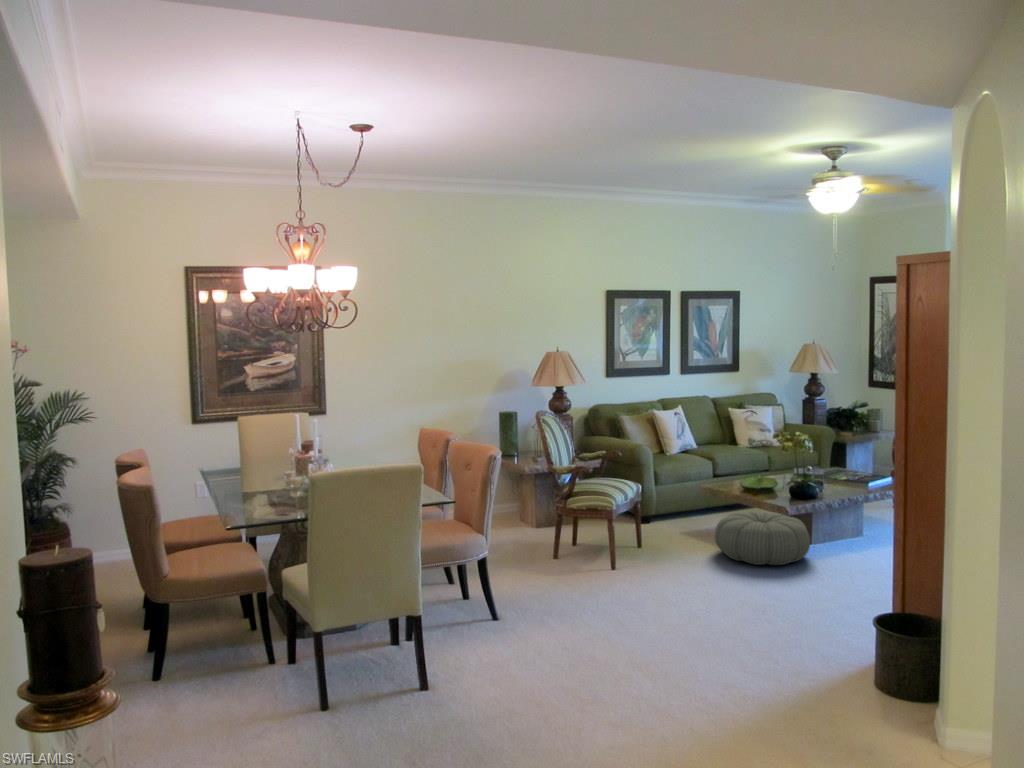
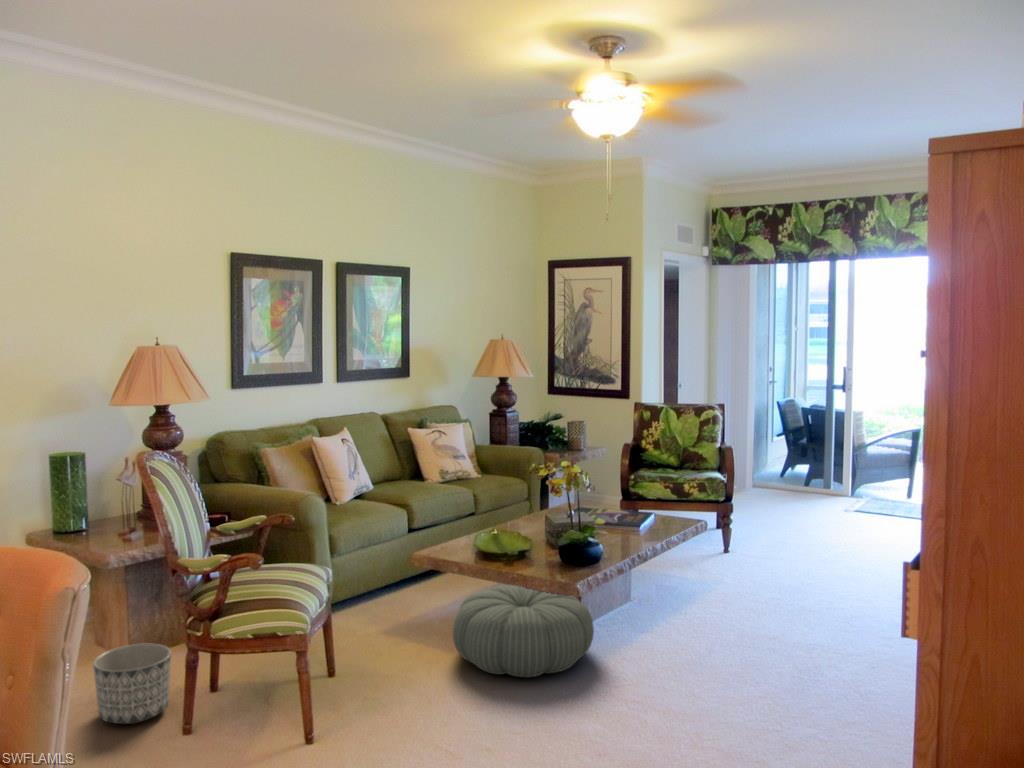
planter: none [514,513,551,552] -> present [93,643,171,724]

